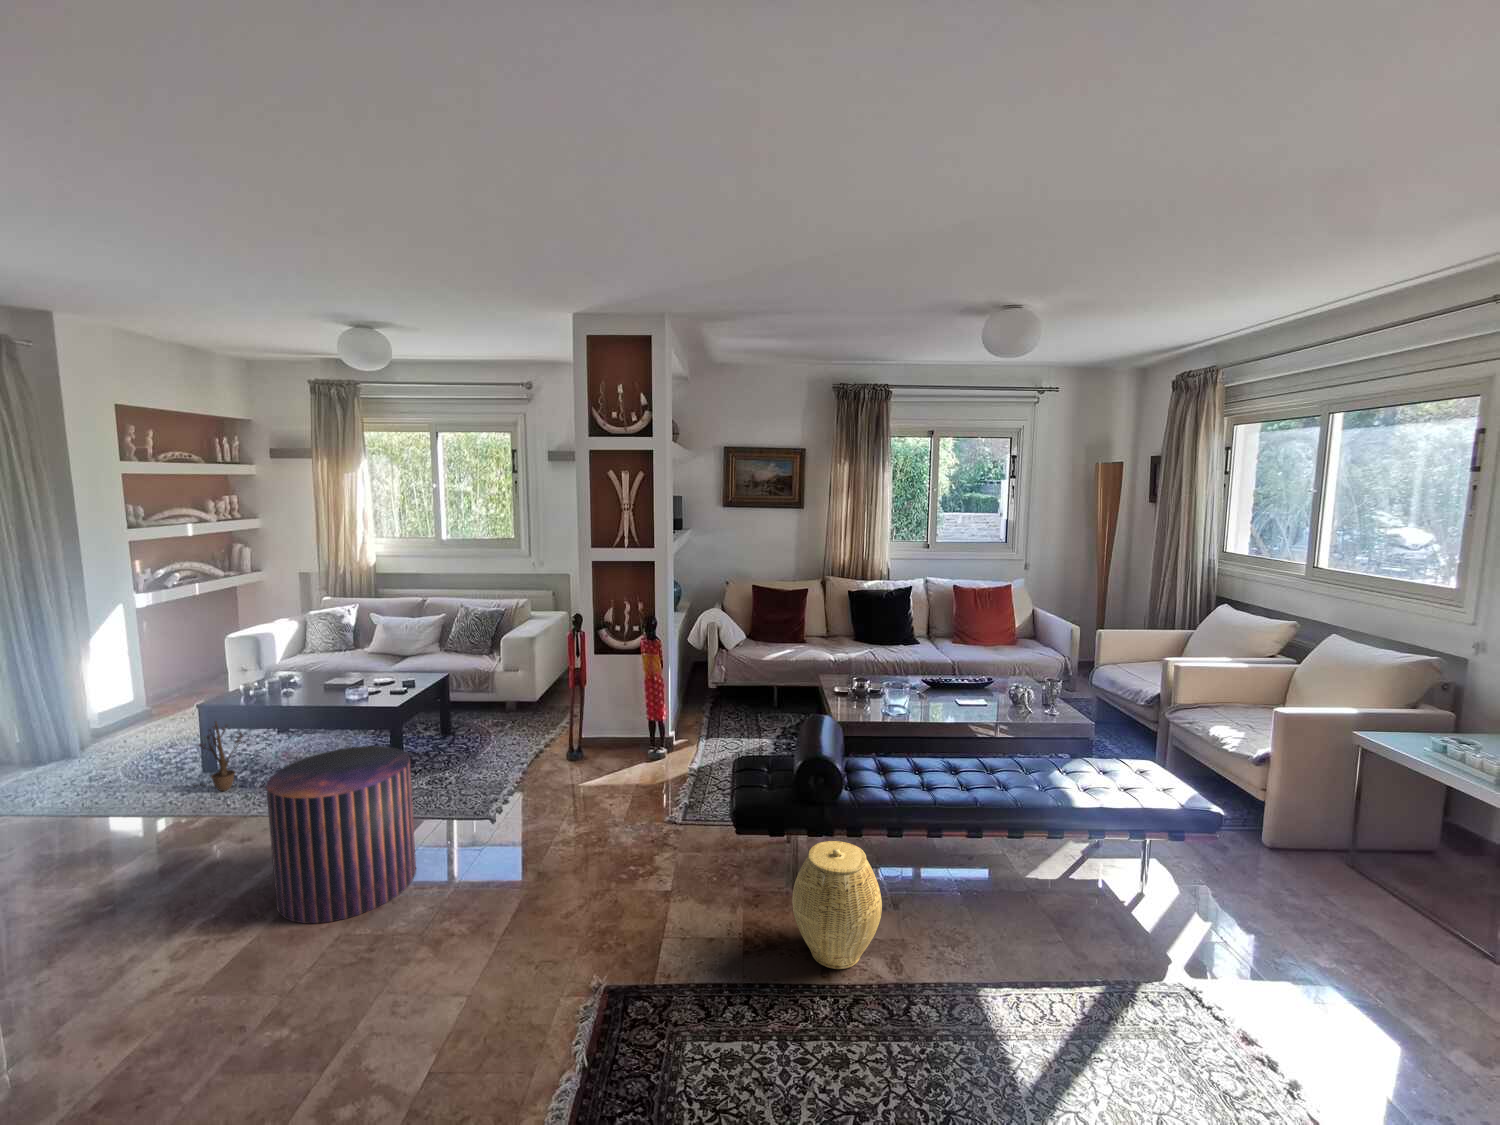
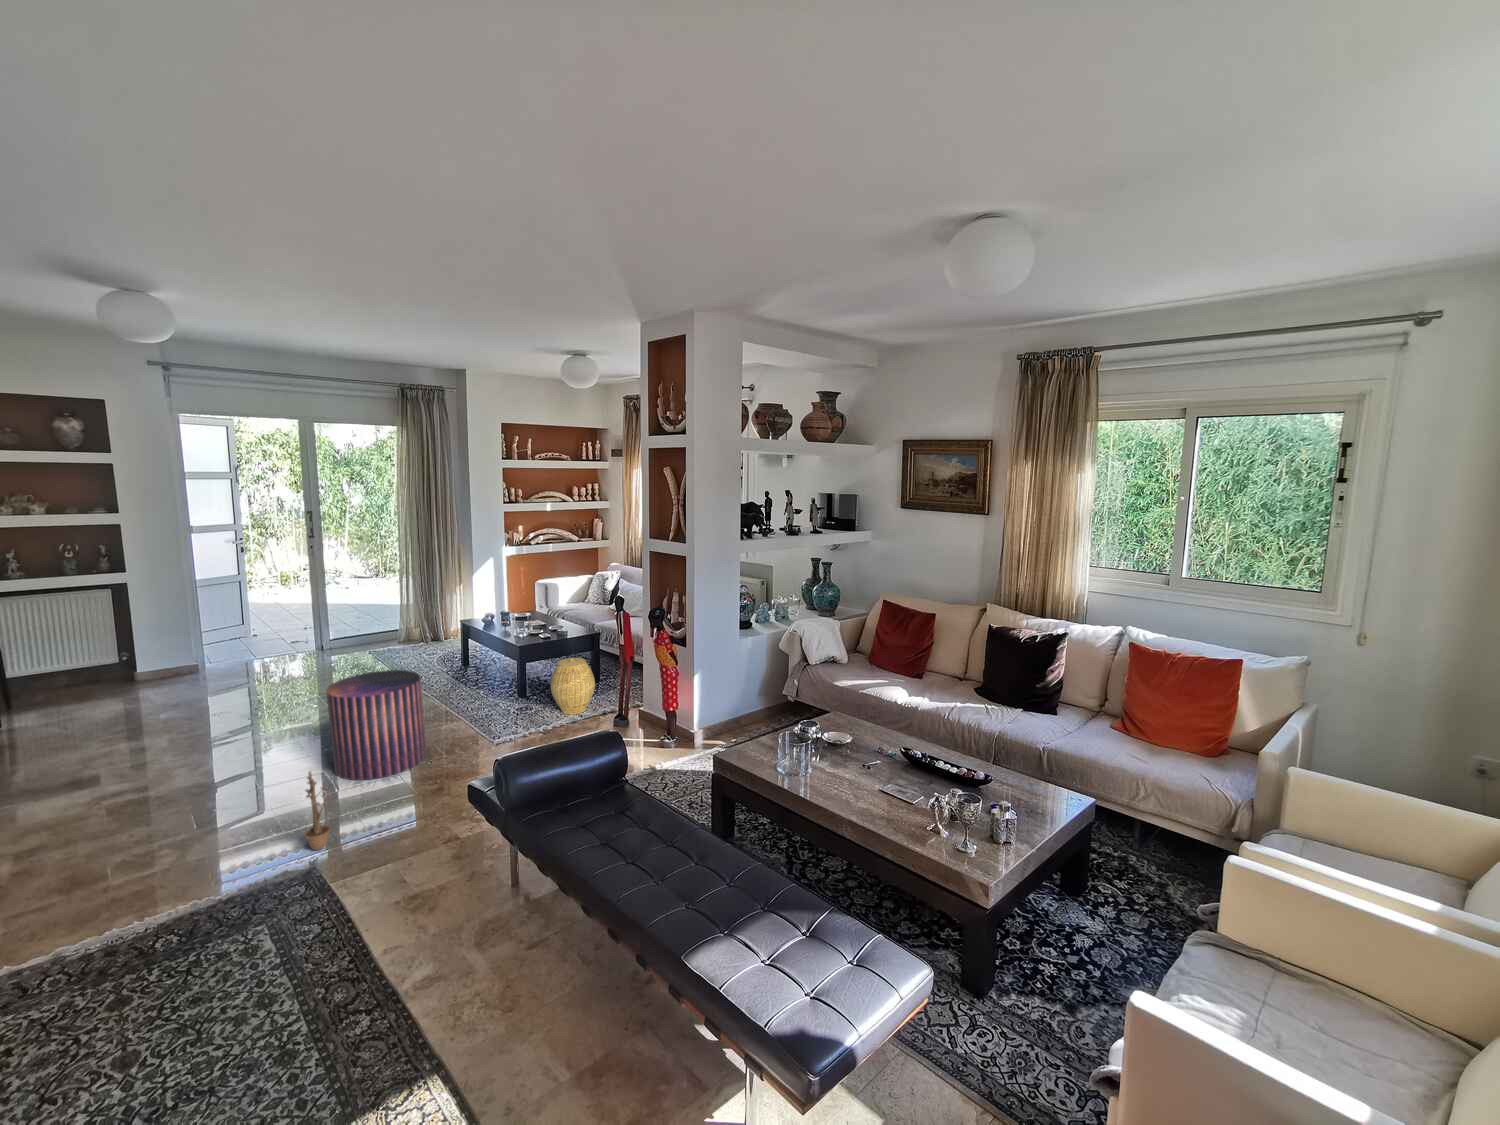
decorative plant: present [197,721,246,791] -> present [304,772,332,850]
woven basket: present [792,841,882,969] -> present [551,658,595,714]

